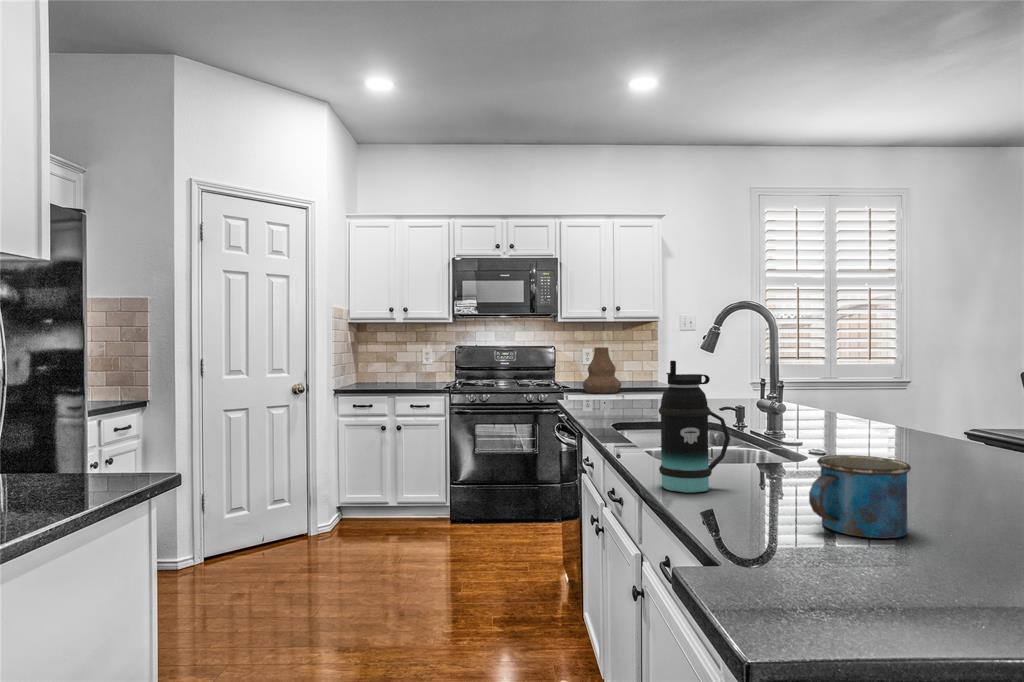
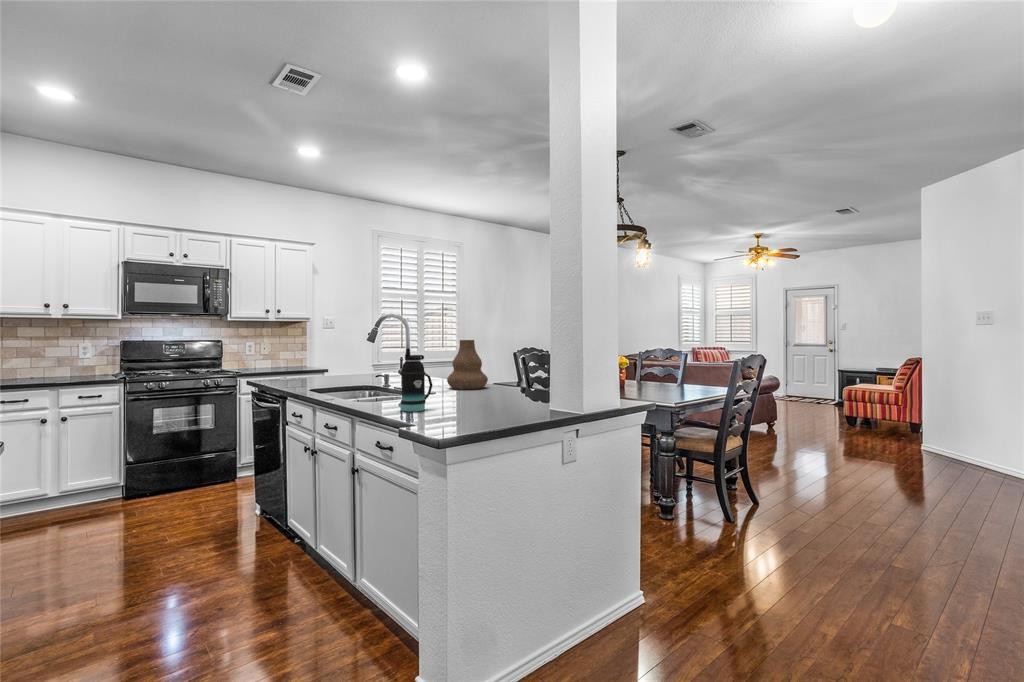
vase: present [583,347,621,394] -> present [447,340,488,390]
mug: present [809,455,911,538] -> none [477,385,509,414]

